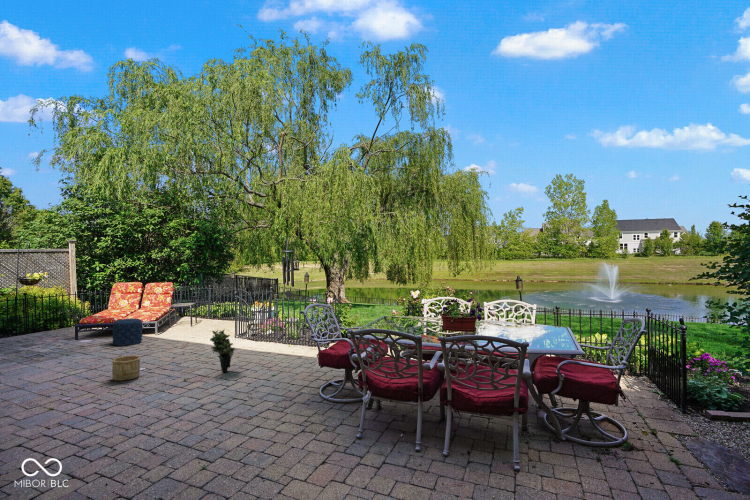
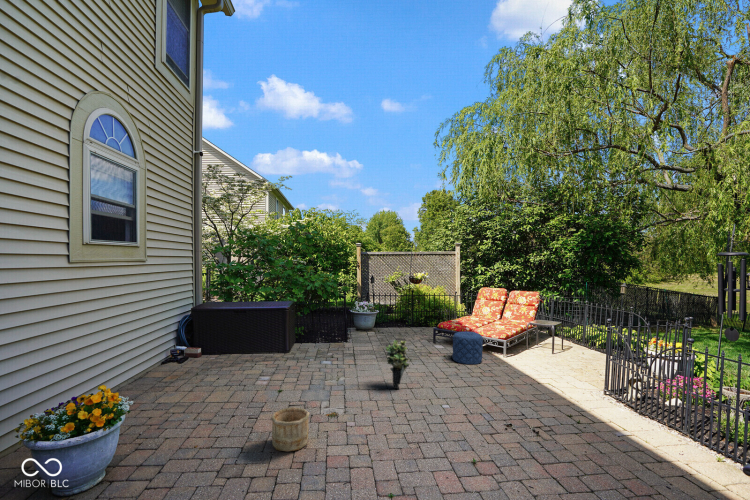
potted plant: present [210,330,235,373] -> present [386,340,410,389]
wooden bucket: present [112,355,141,381] -> present [271,407,310,452]

